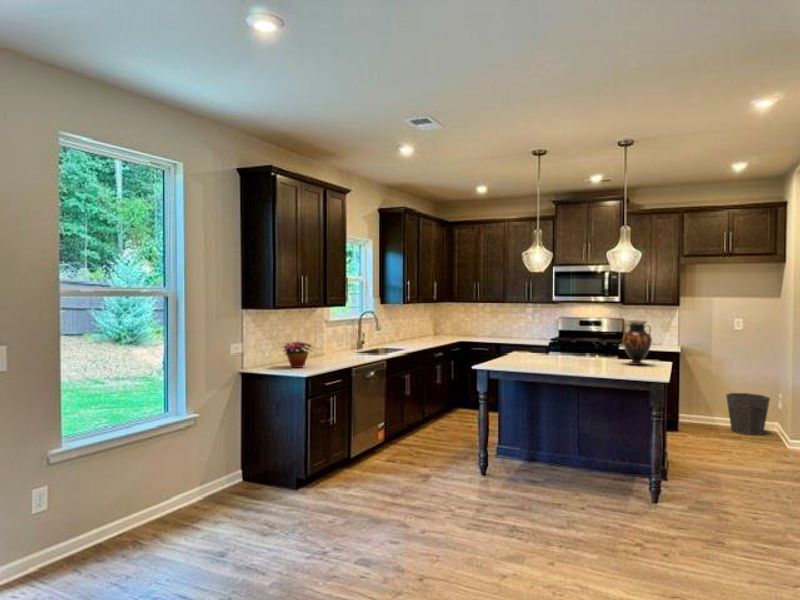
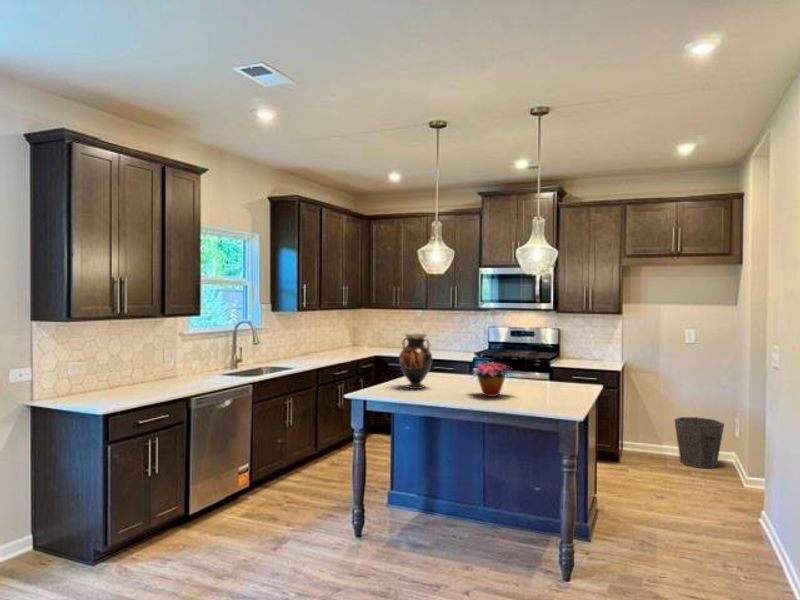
vase: present [623,320,652,365] -> present [399,333,432,389]
flower arrangement: present [283,341,313,368] -> present [472,362,509,397]

